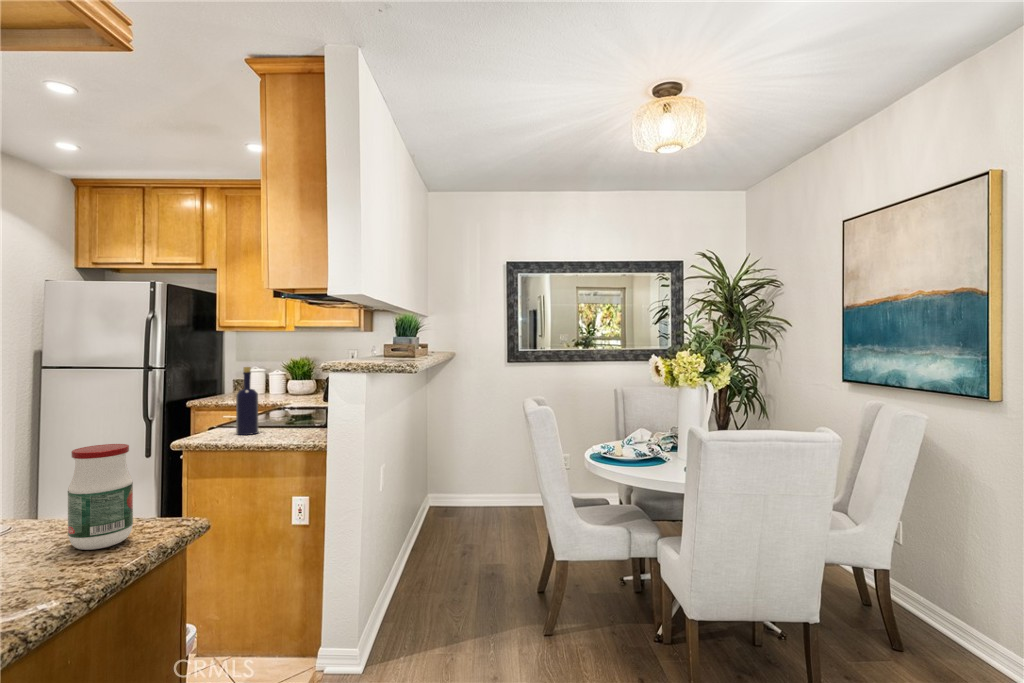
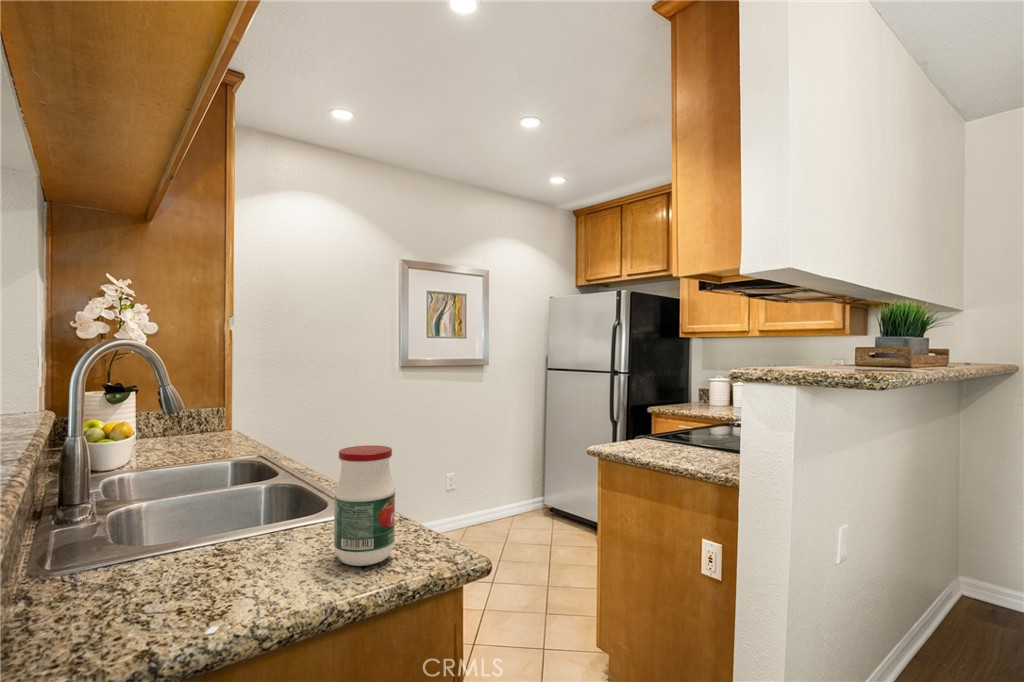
bottle: present [236,367,258,435] -> none [663,373,687,450]

